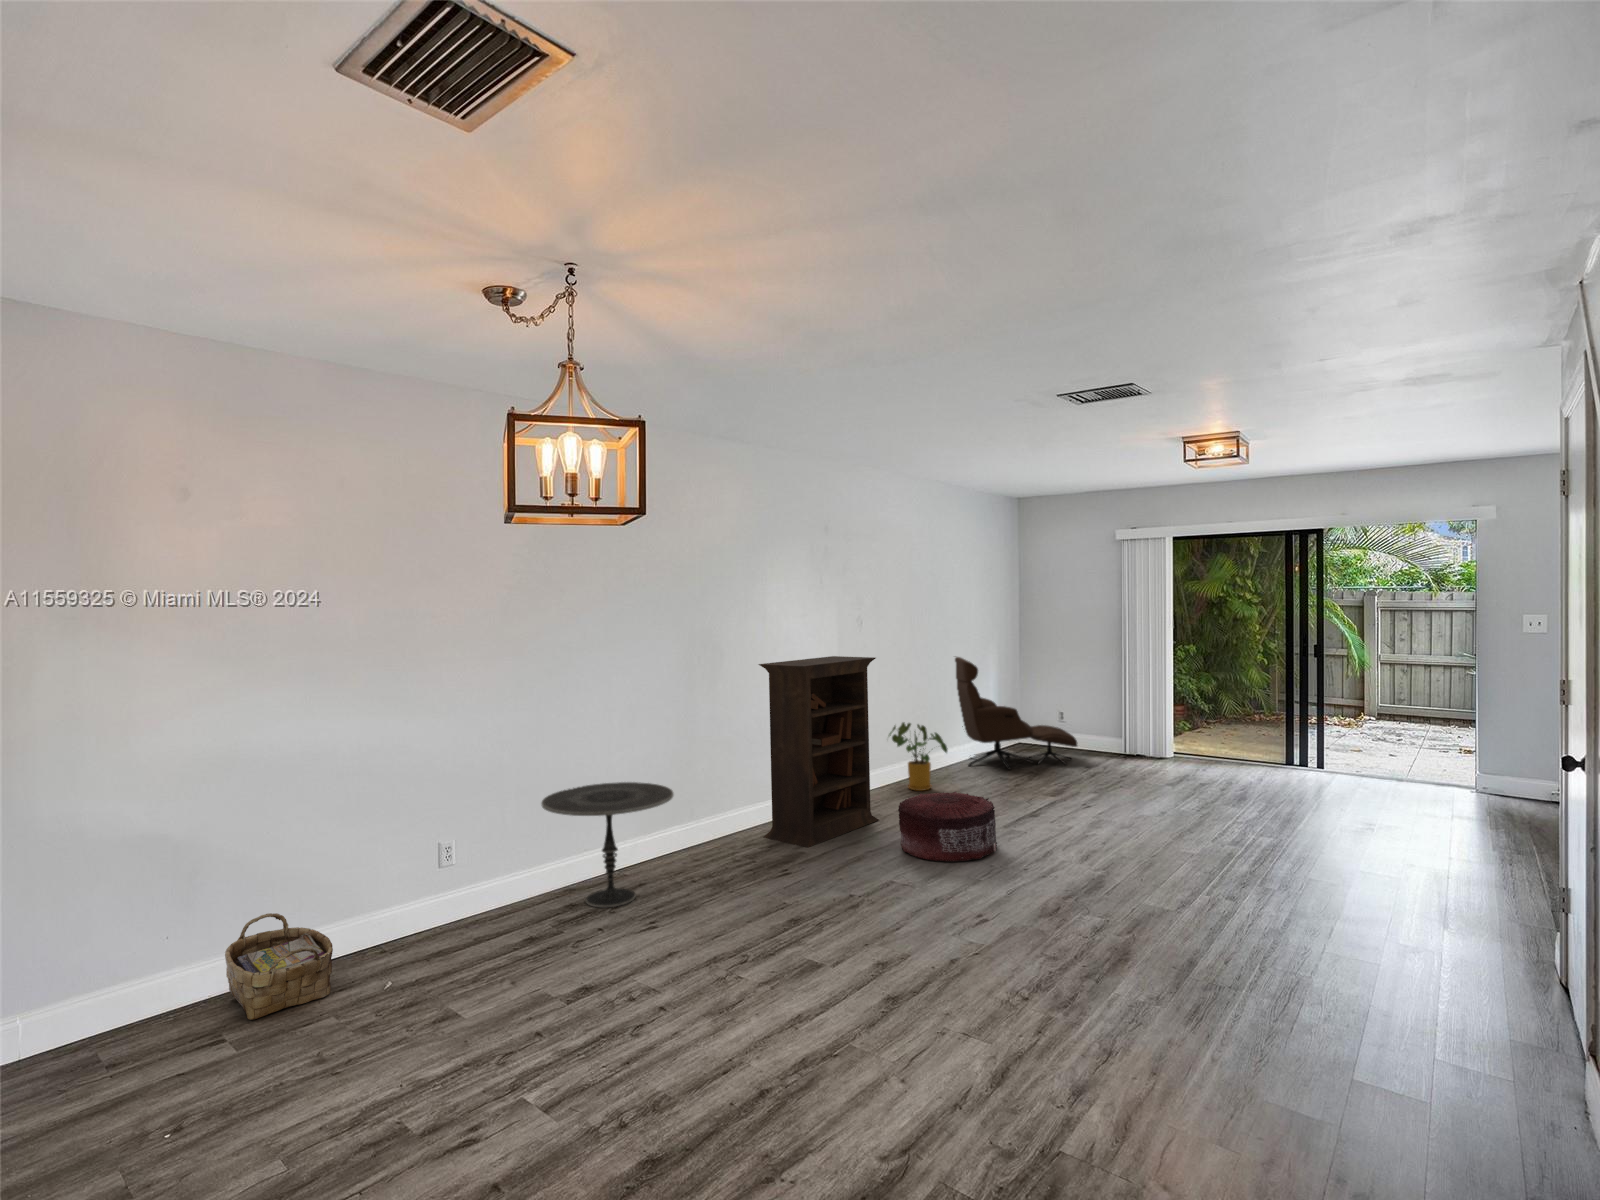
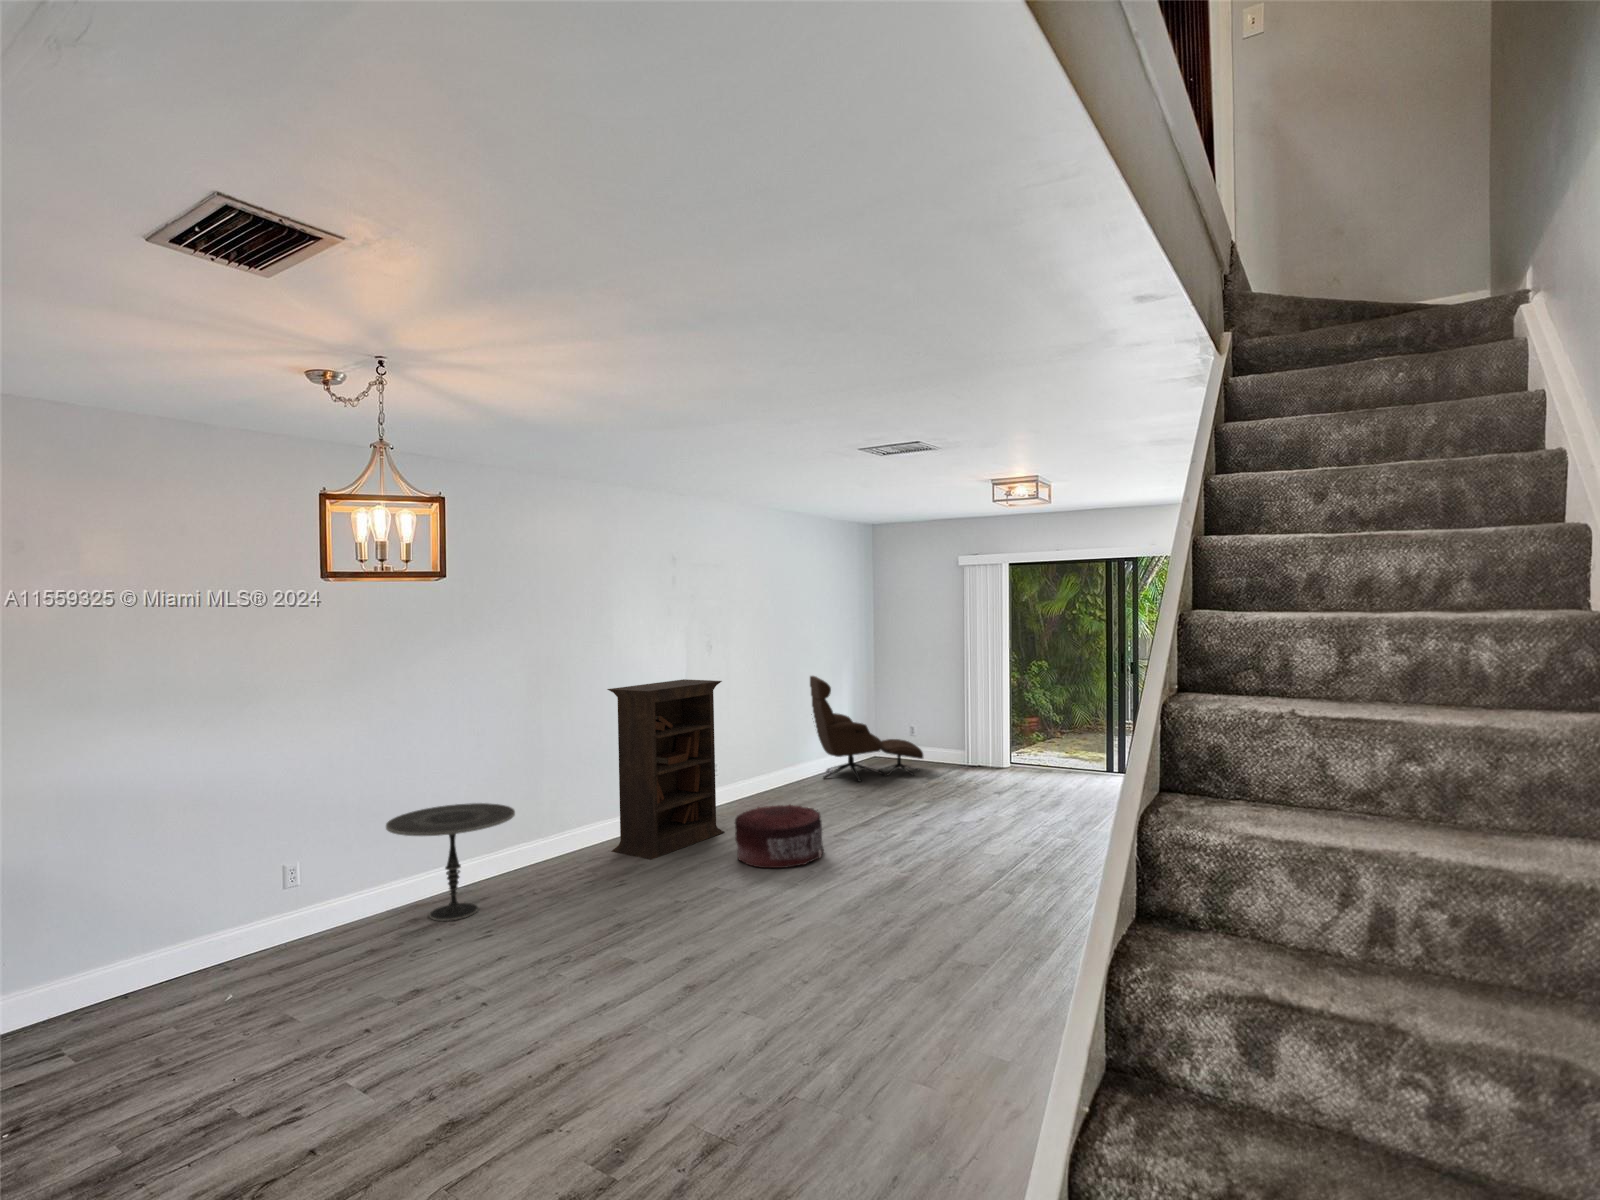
house plant: present [889,722,948,791] -> none [741,739,796,803]
woven basket: present [225,913,333,1020] -> none [64,936,172,1034]

